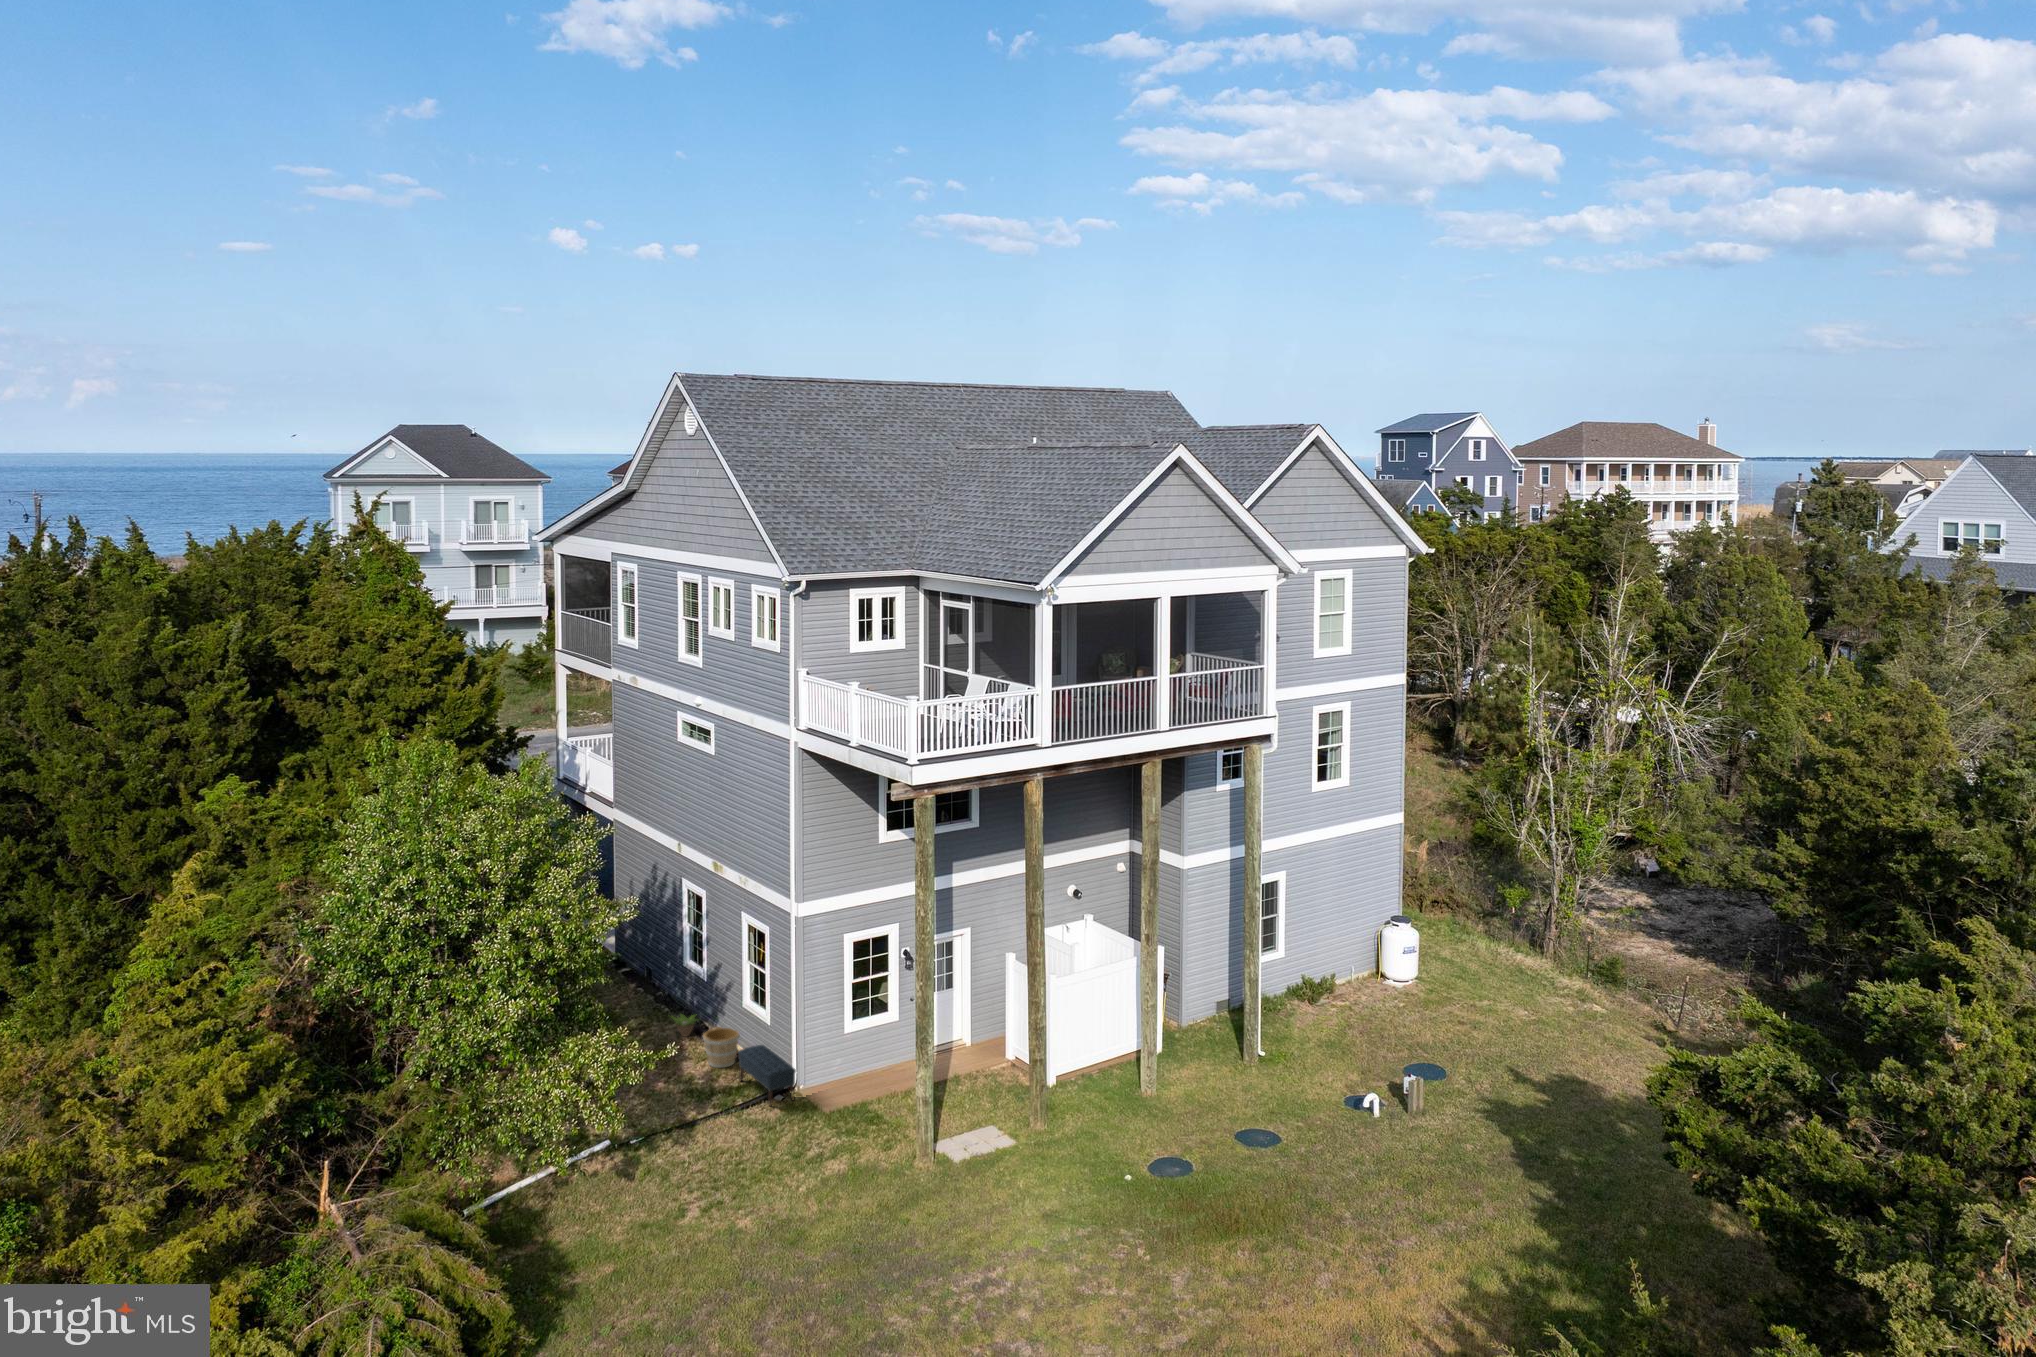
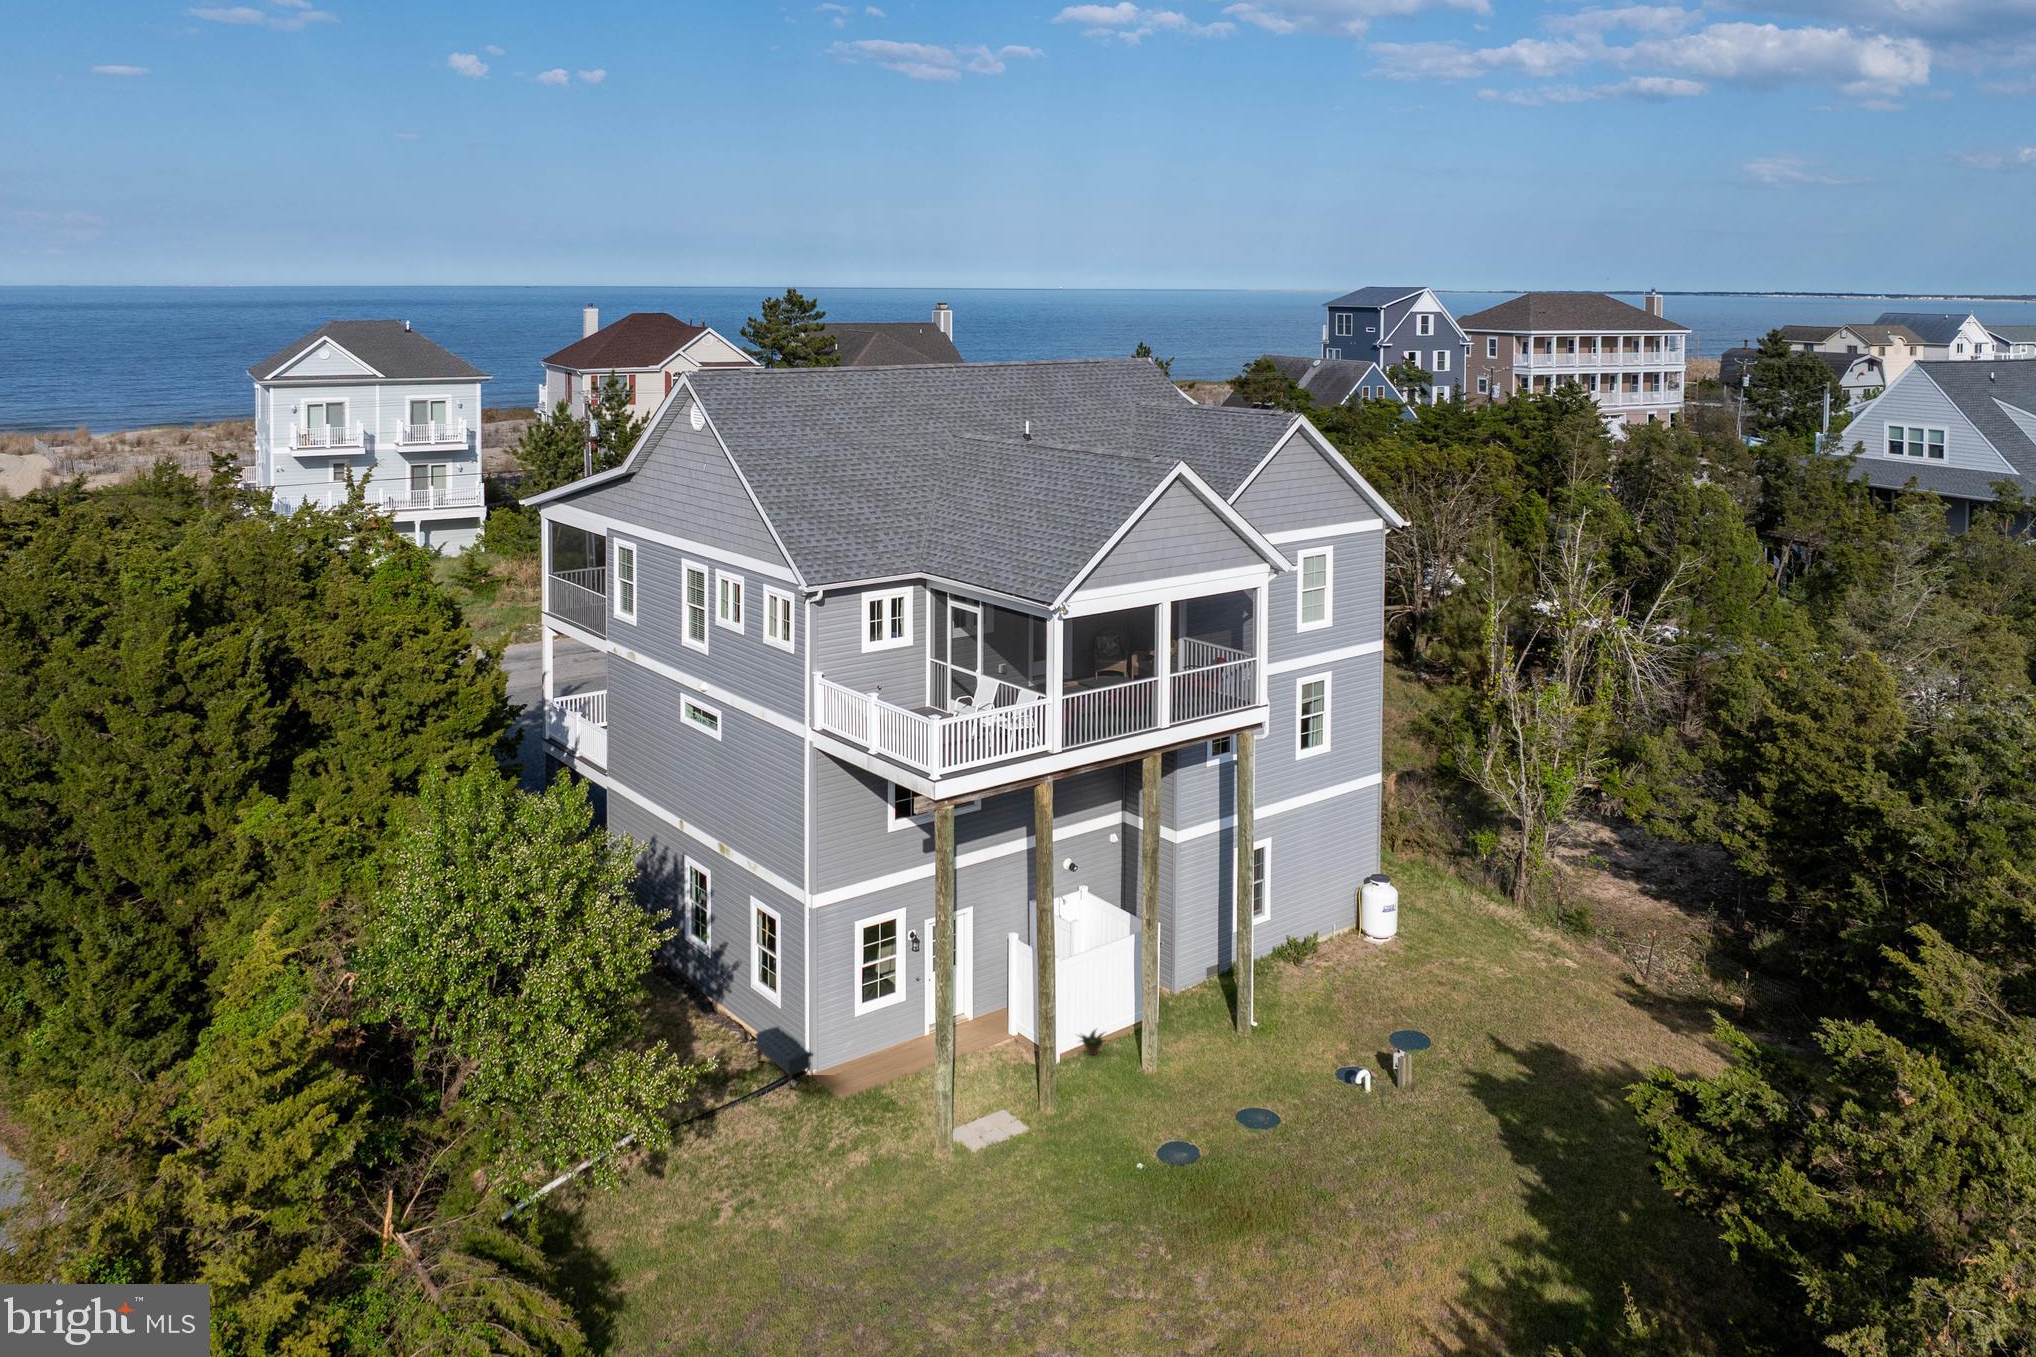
decorative plant: present [672,1014,697,1036] -> present [1080,1030,1106,1055]
wooden bucket: present [703,1027,740,1068] -> none [719,1007,755,1048]

